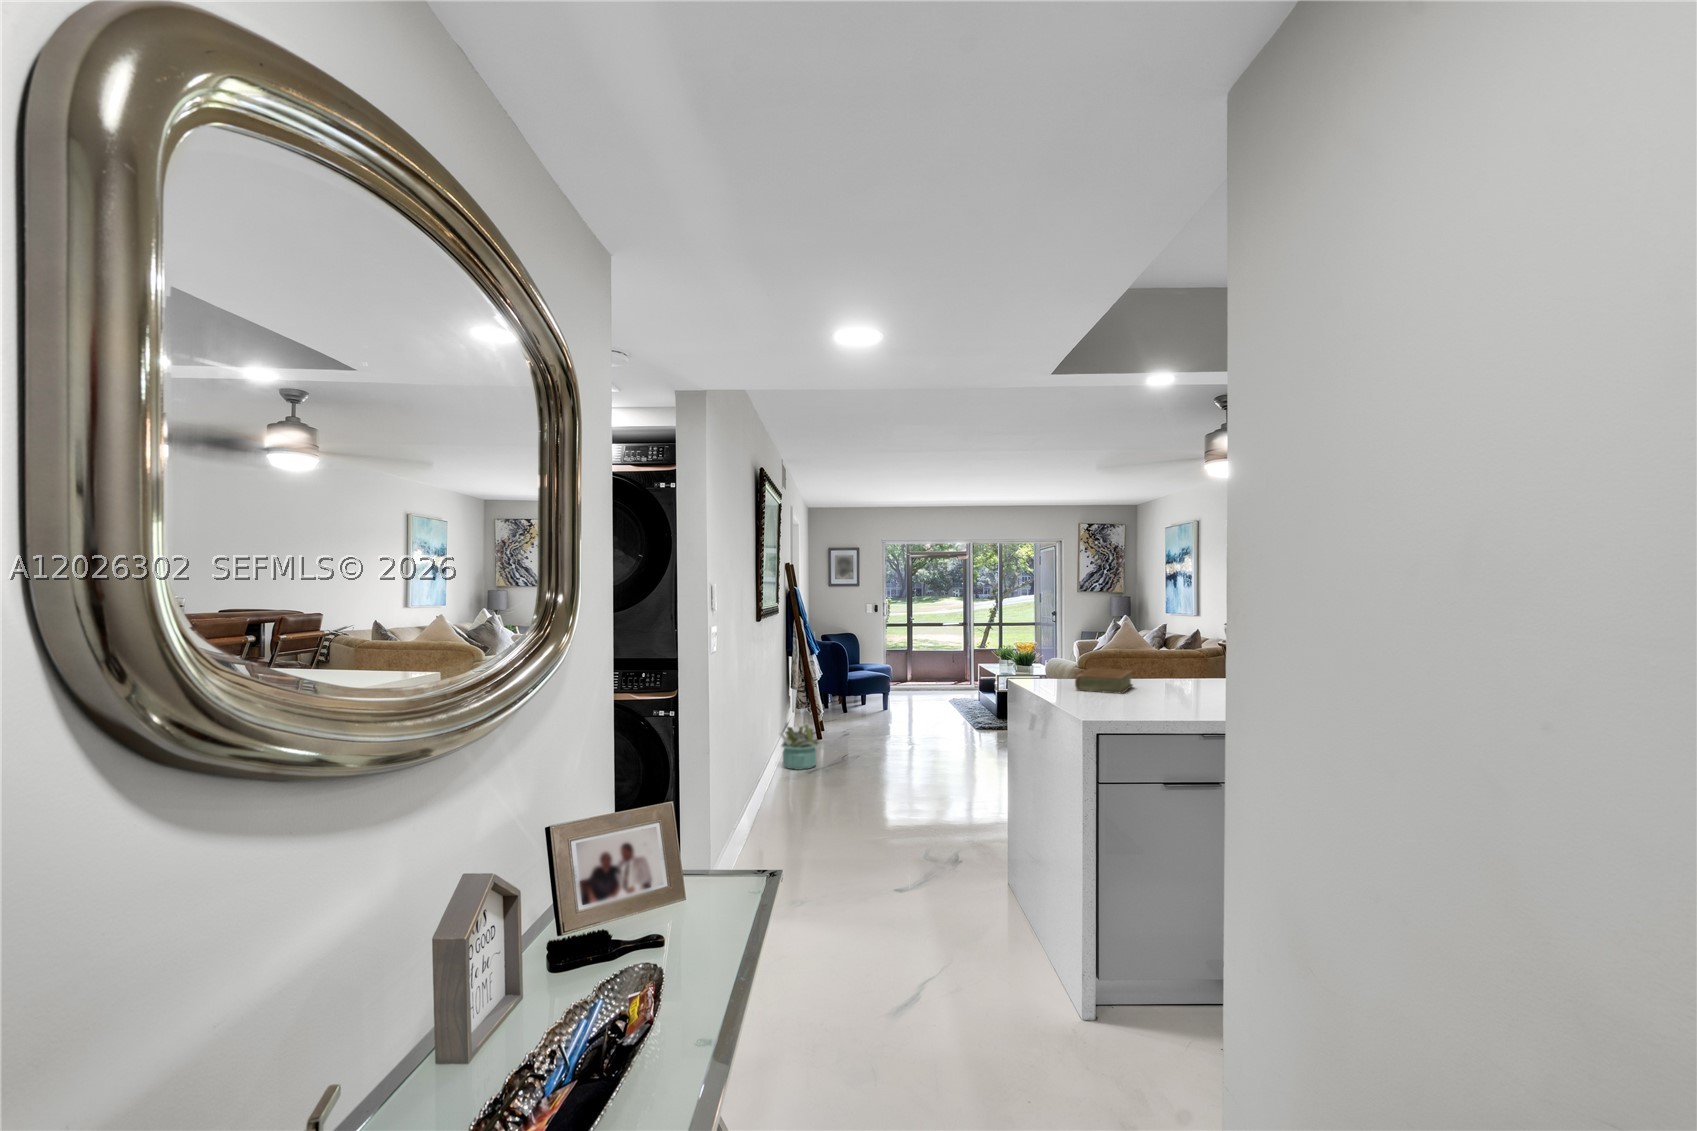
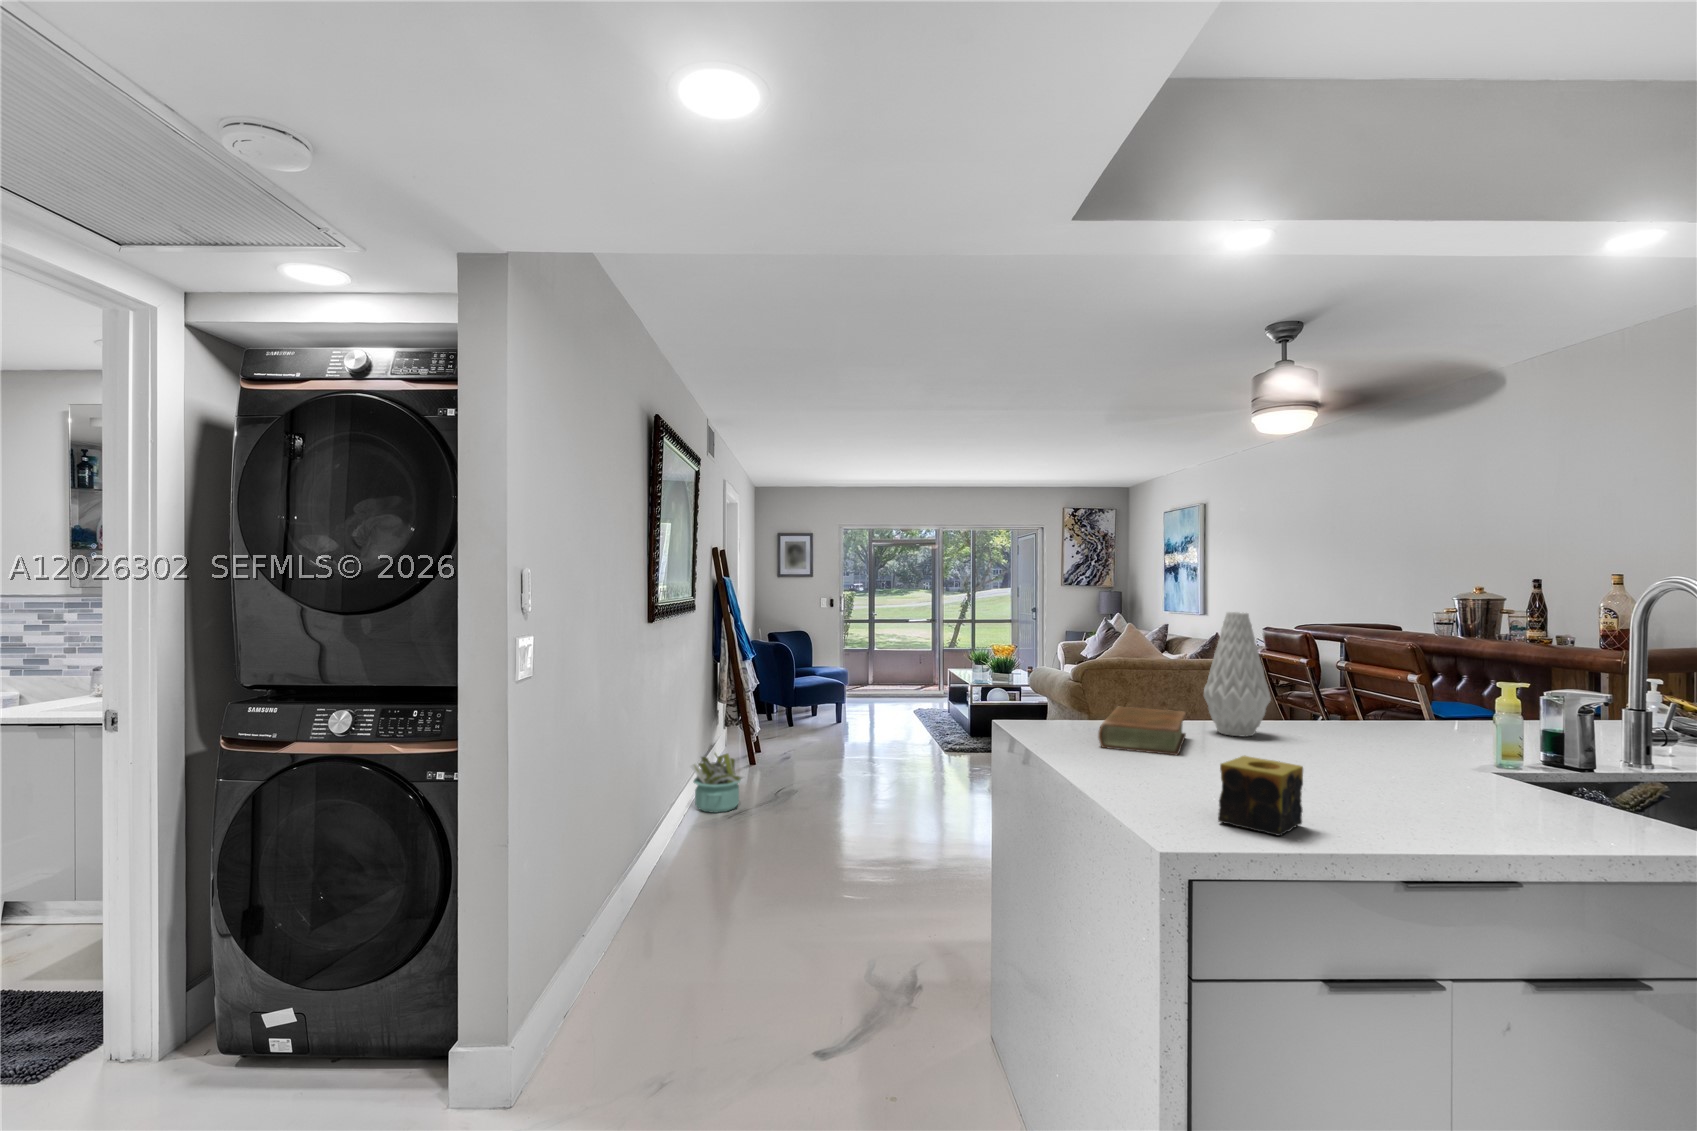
vase: none [1146,607,1189,687] -> present [1204,612,1271,736]
candle: none [1125,681,1170,718] -> present [1218,756,1303,836]

